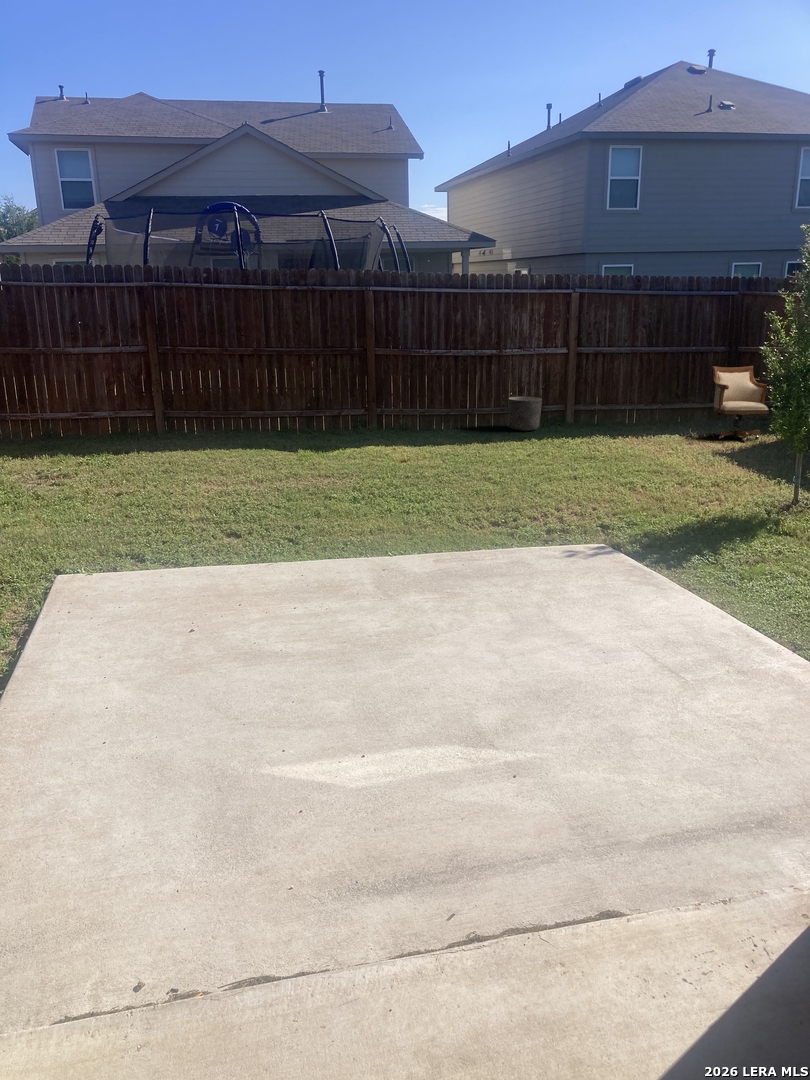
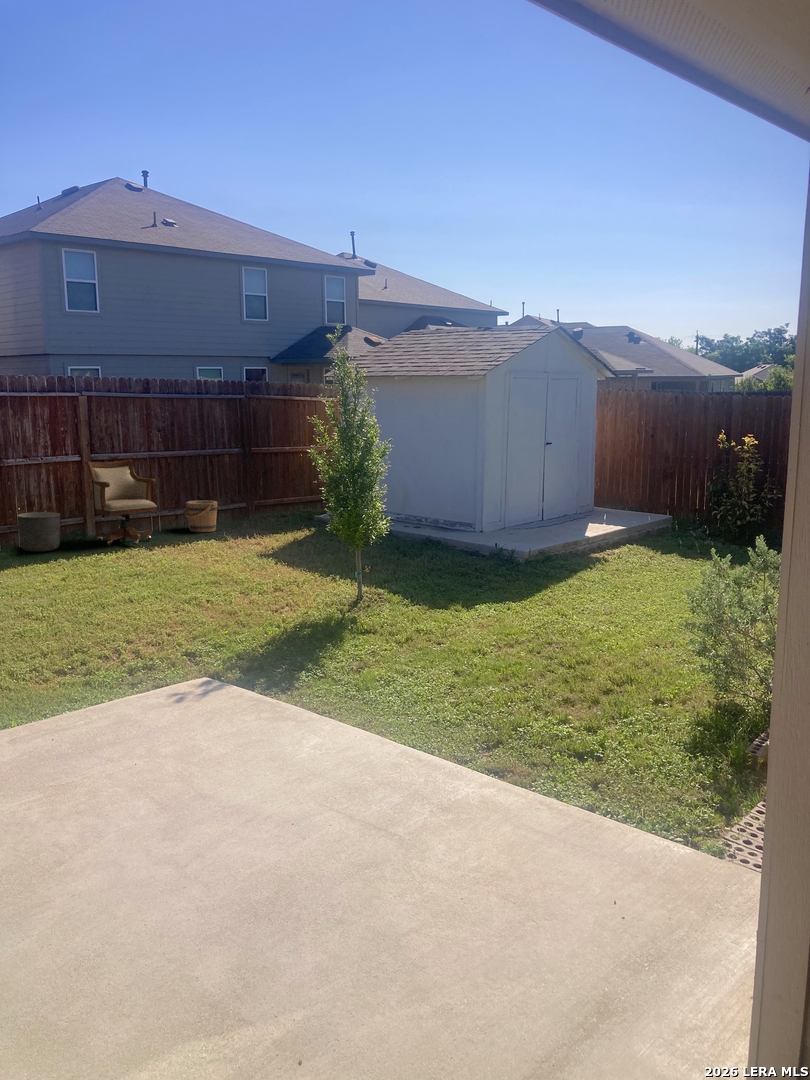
chair: present [712,366,769,442] -> present [85,459,158,546]
bucket: none [658,396,691,427] -> present [184,500,218,532]

